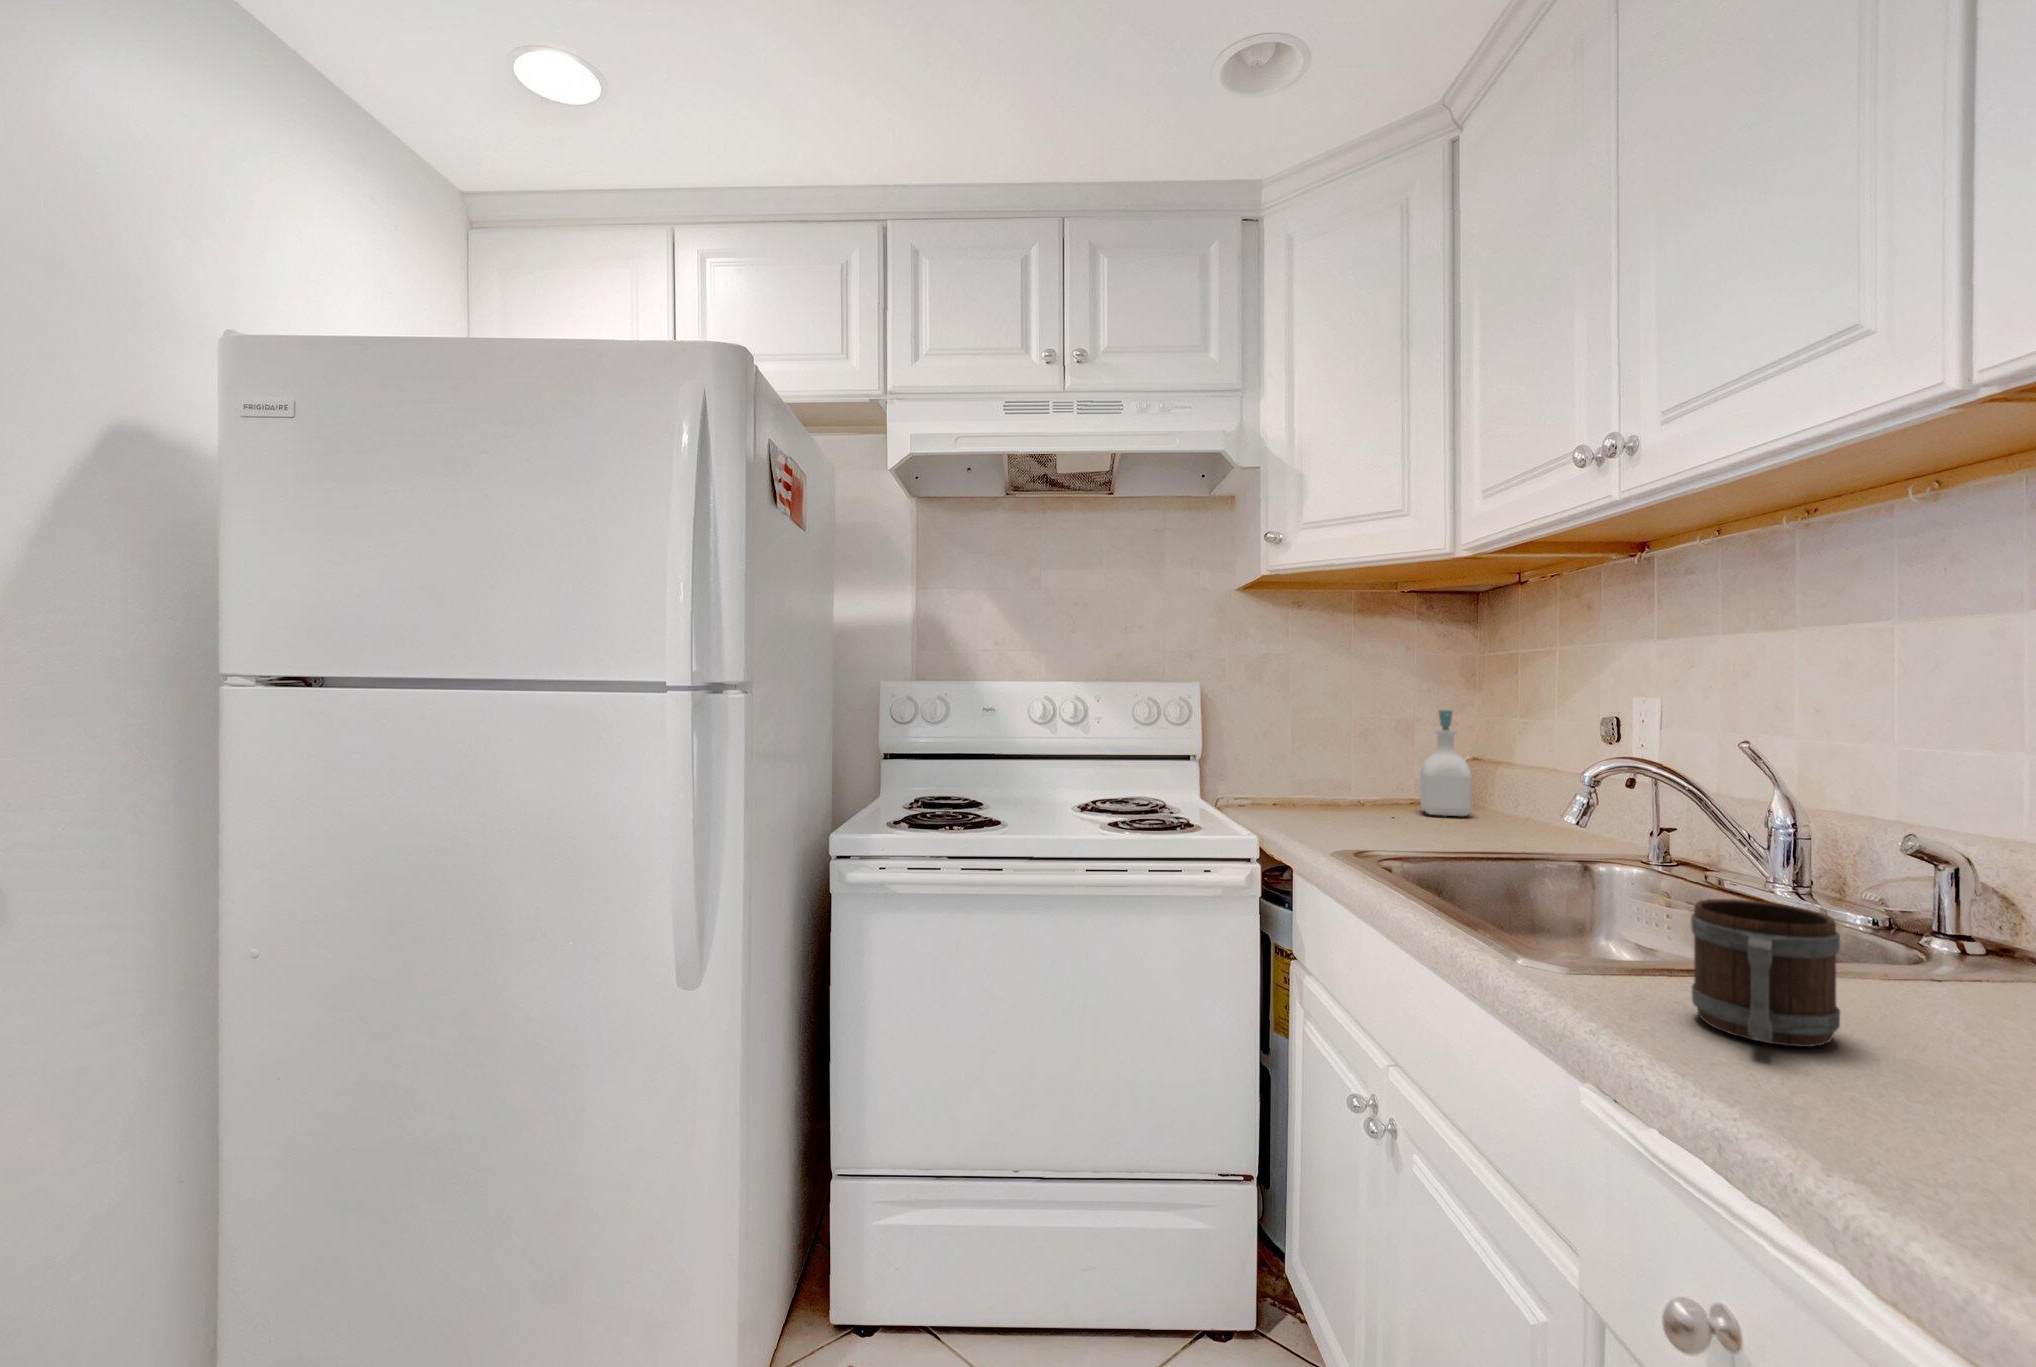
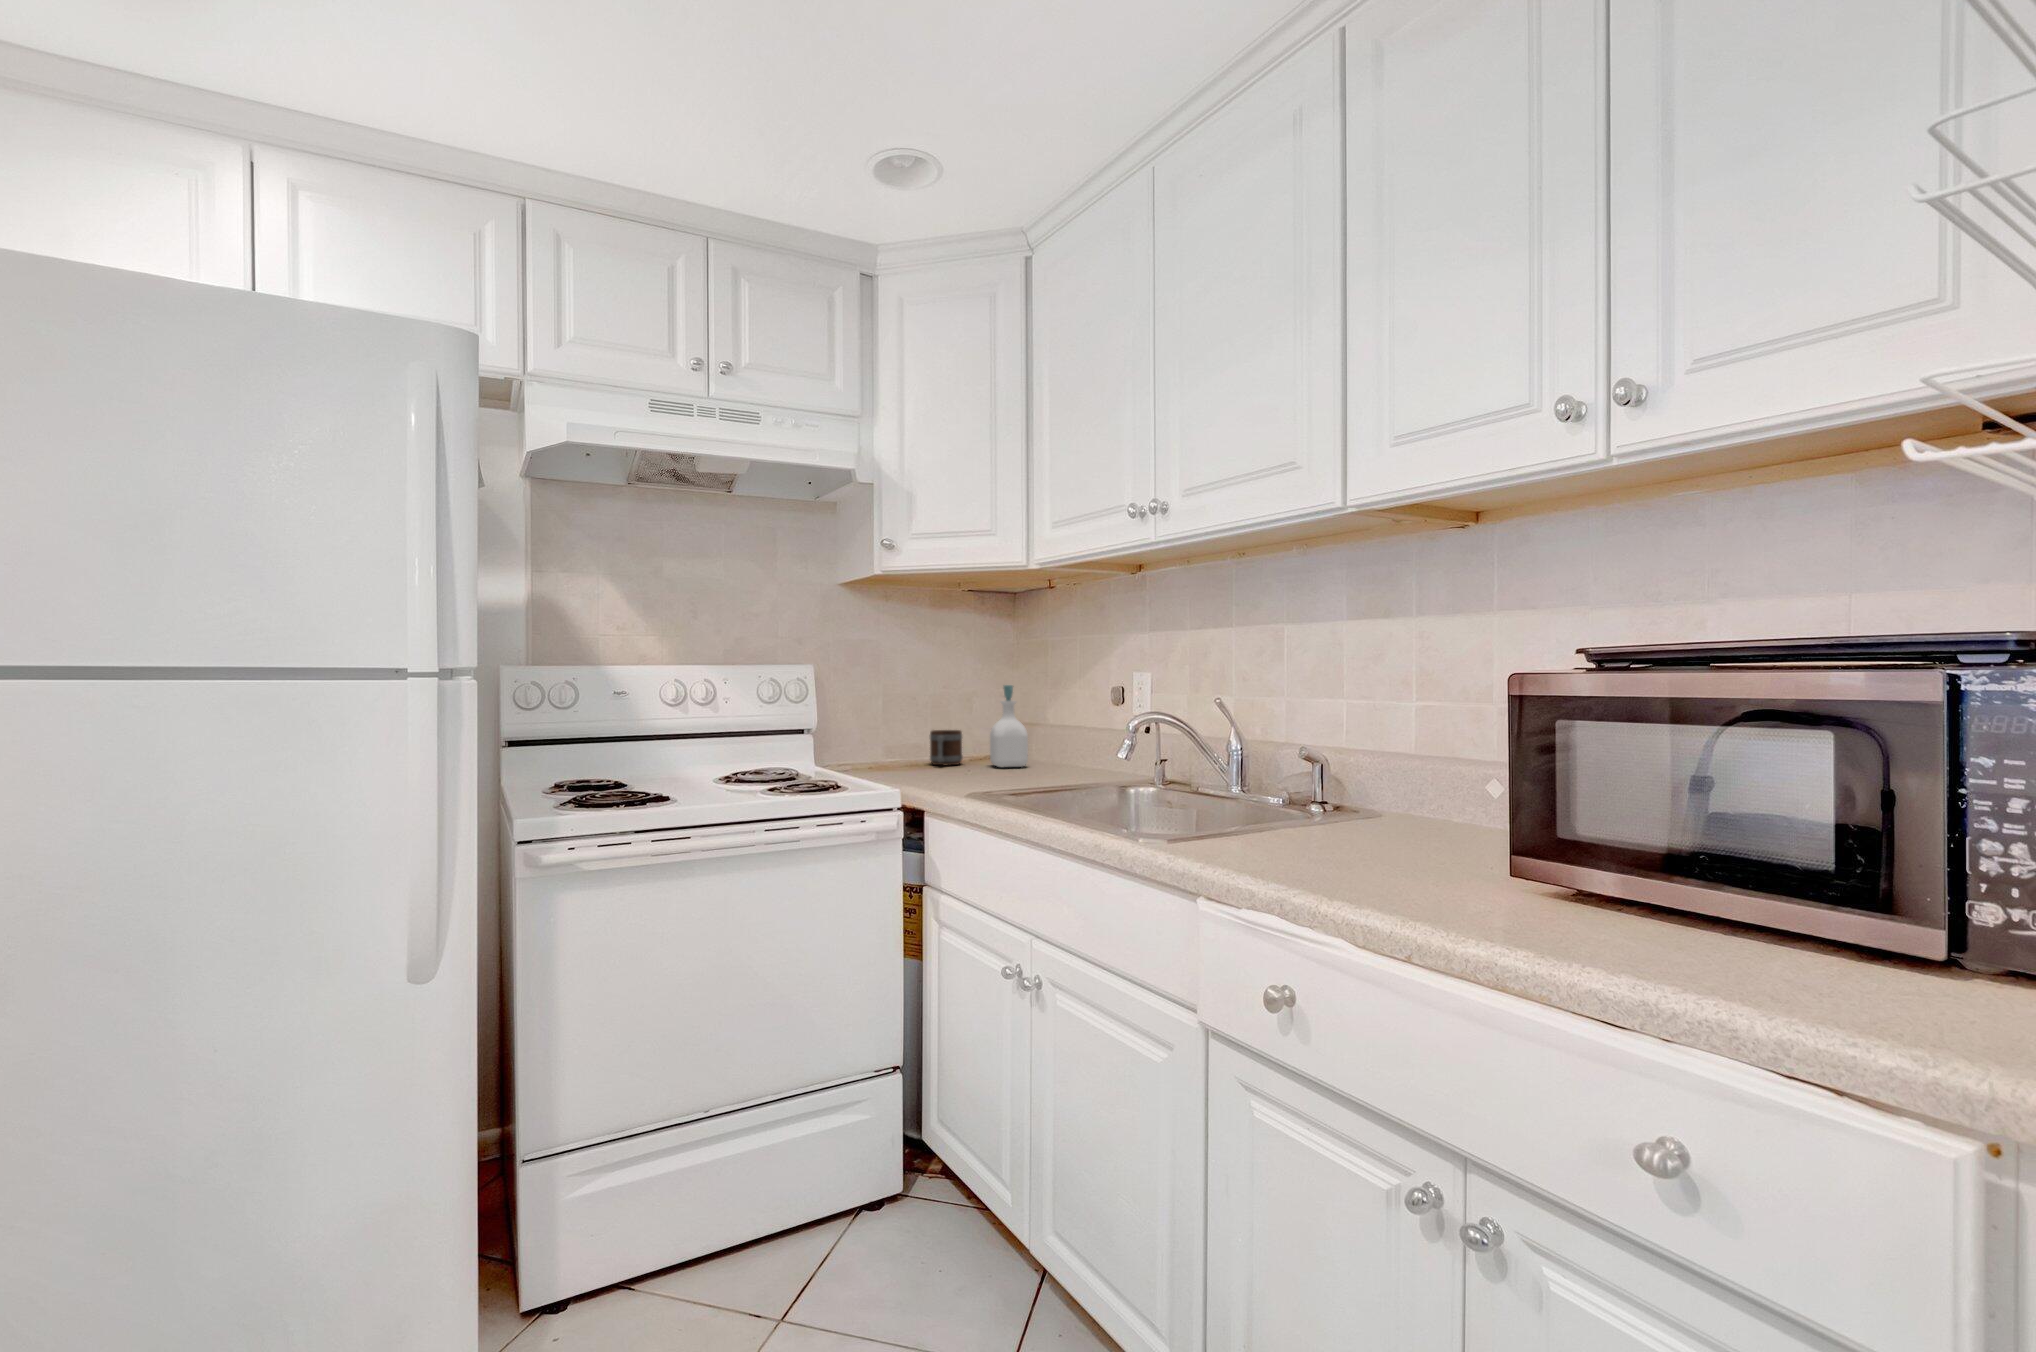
mug: present [1691,899,1840,1047] -> present [930,730,962,765]

